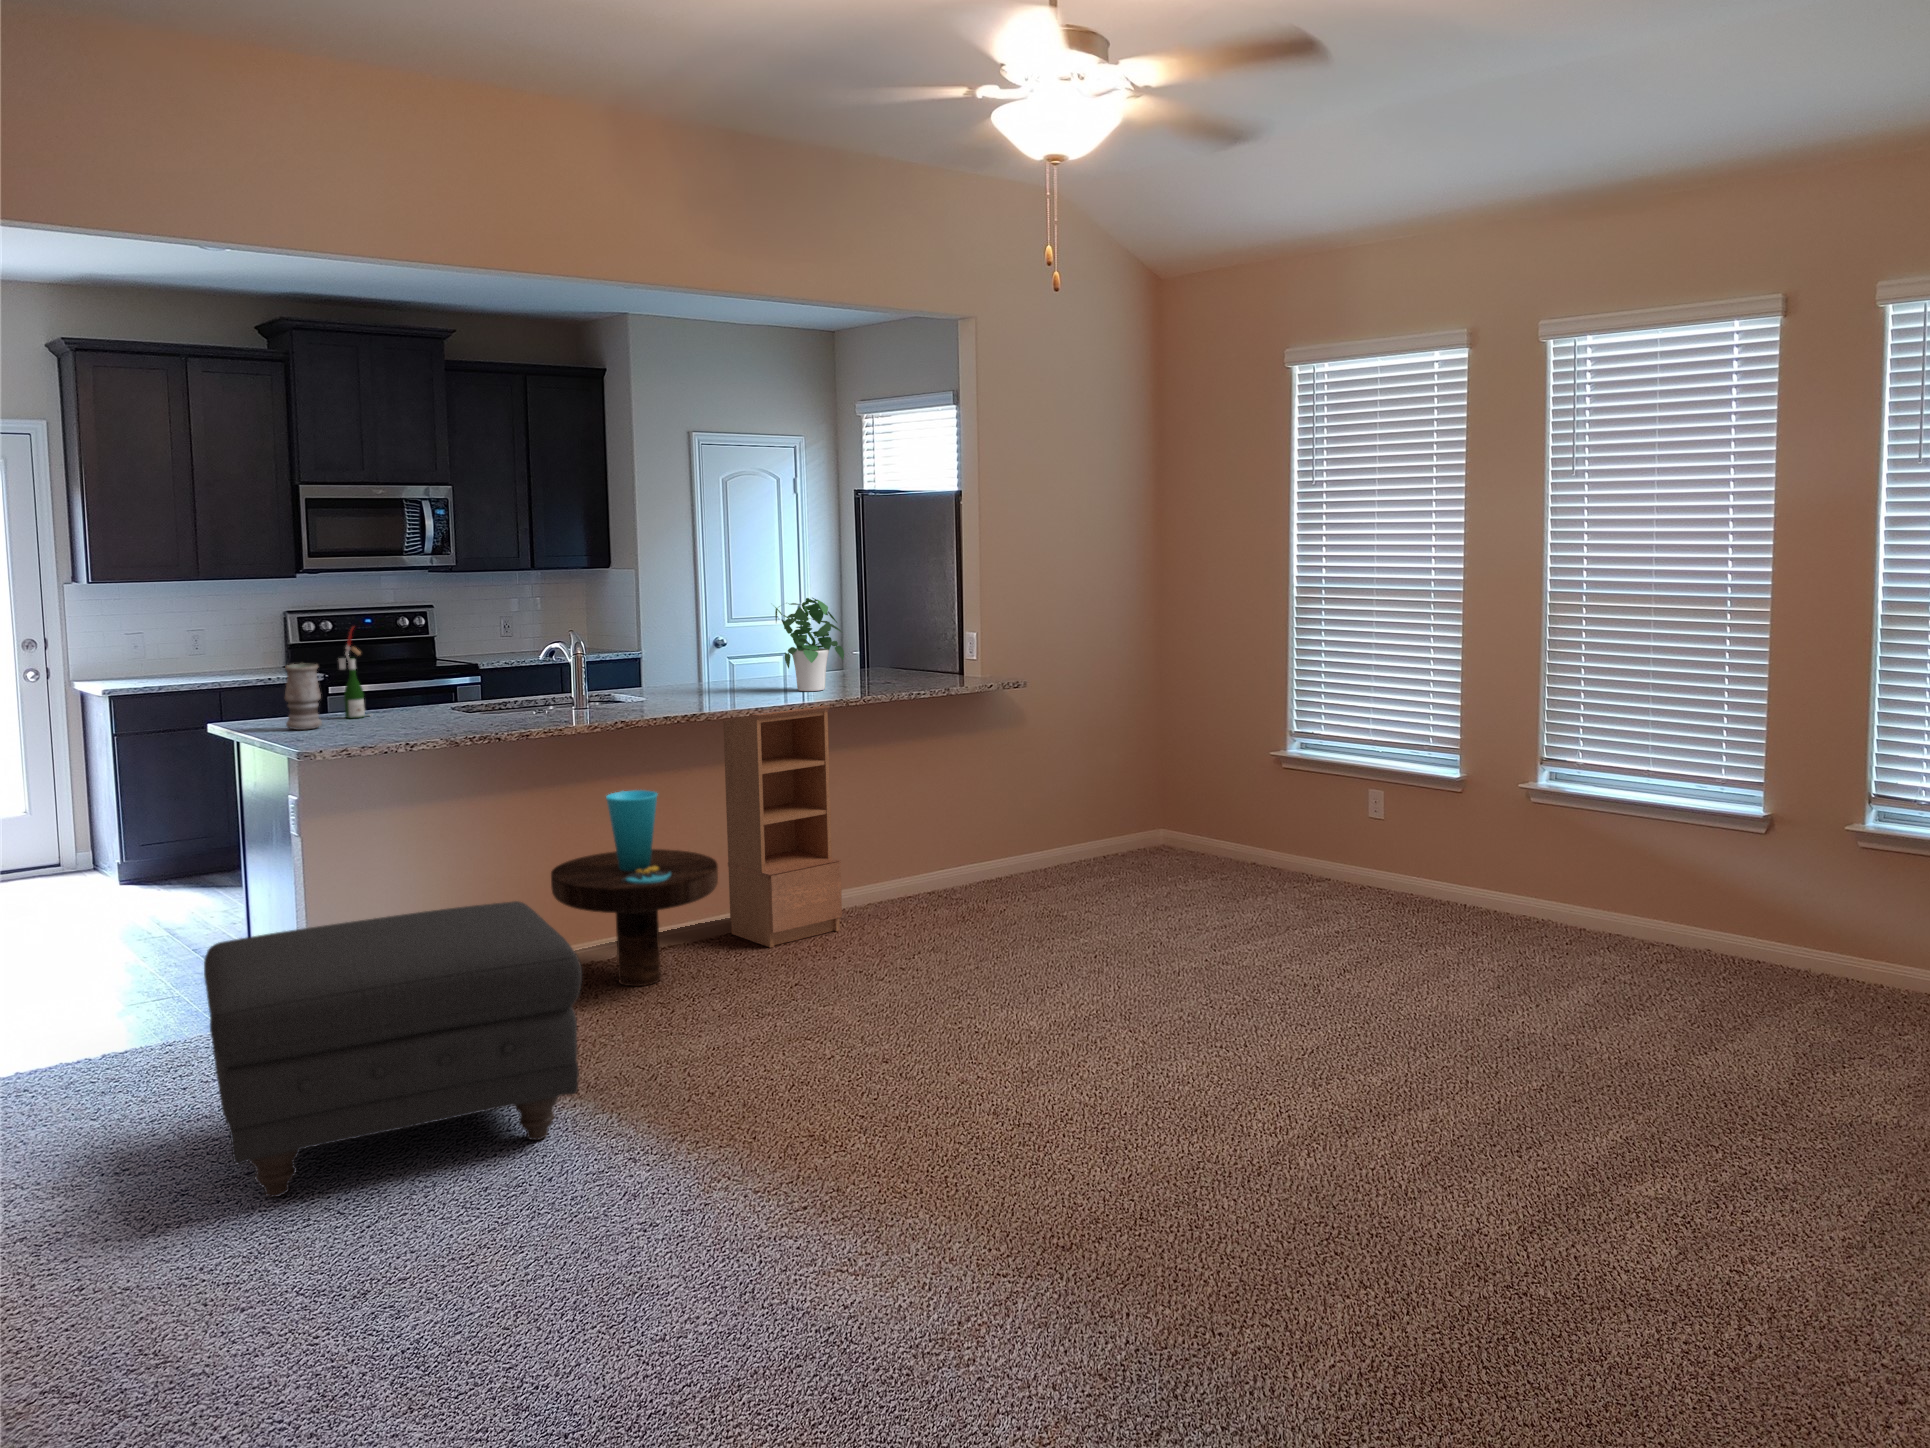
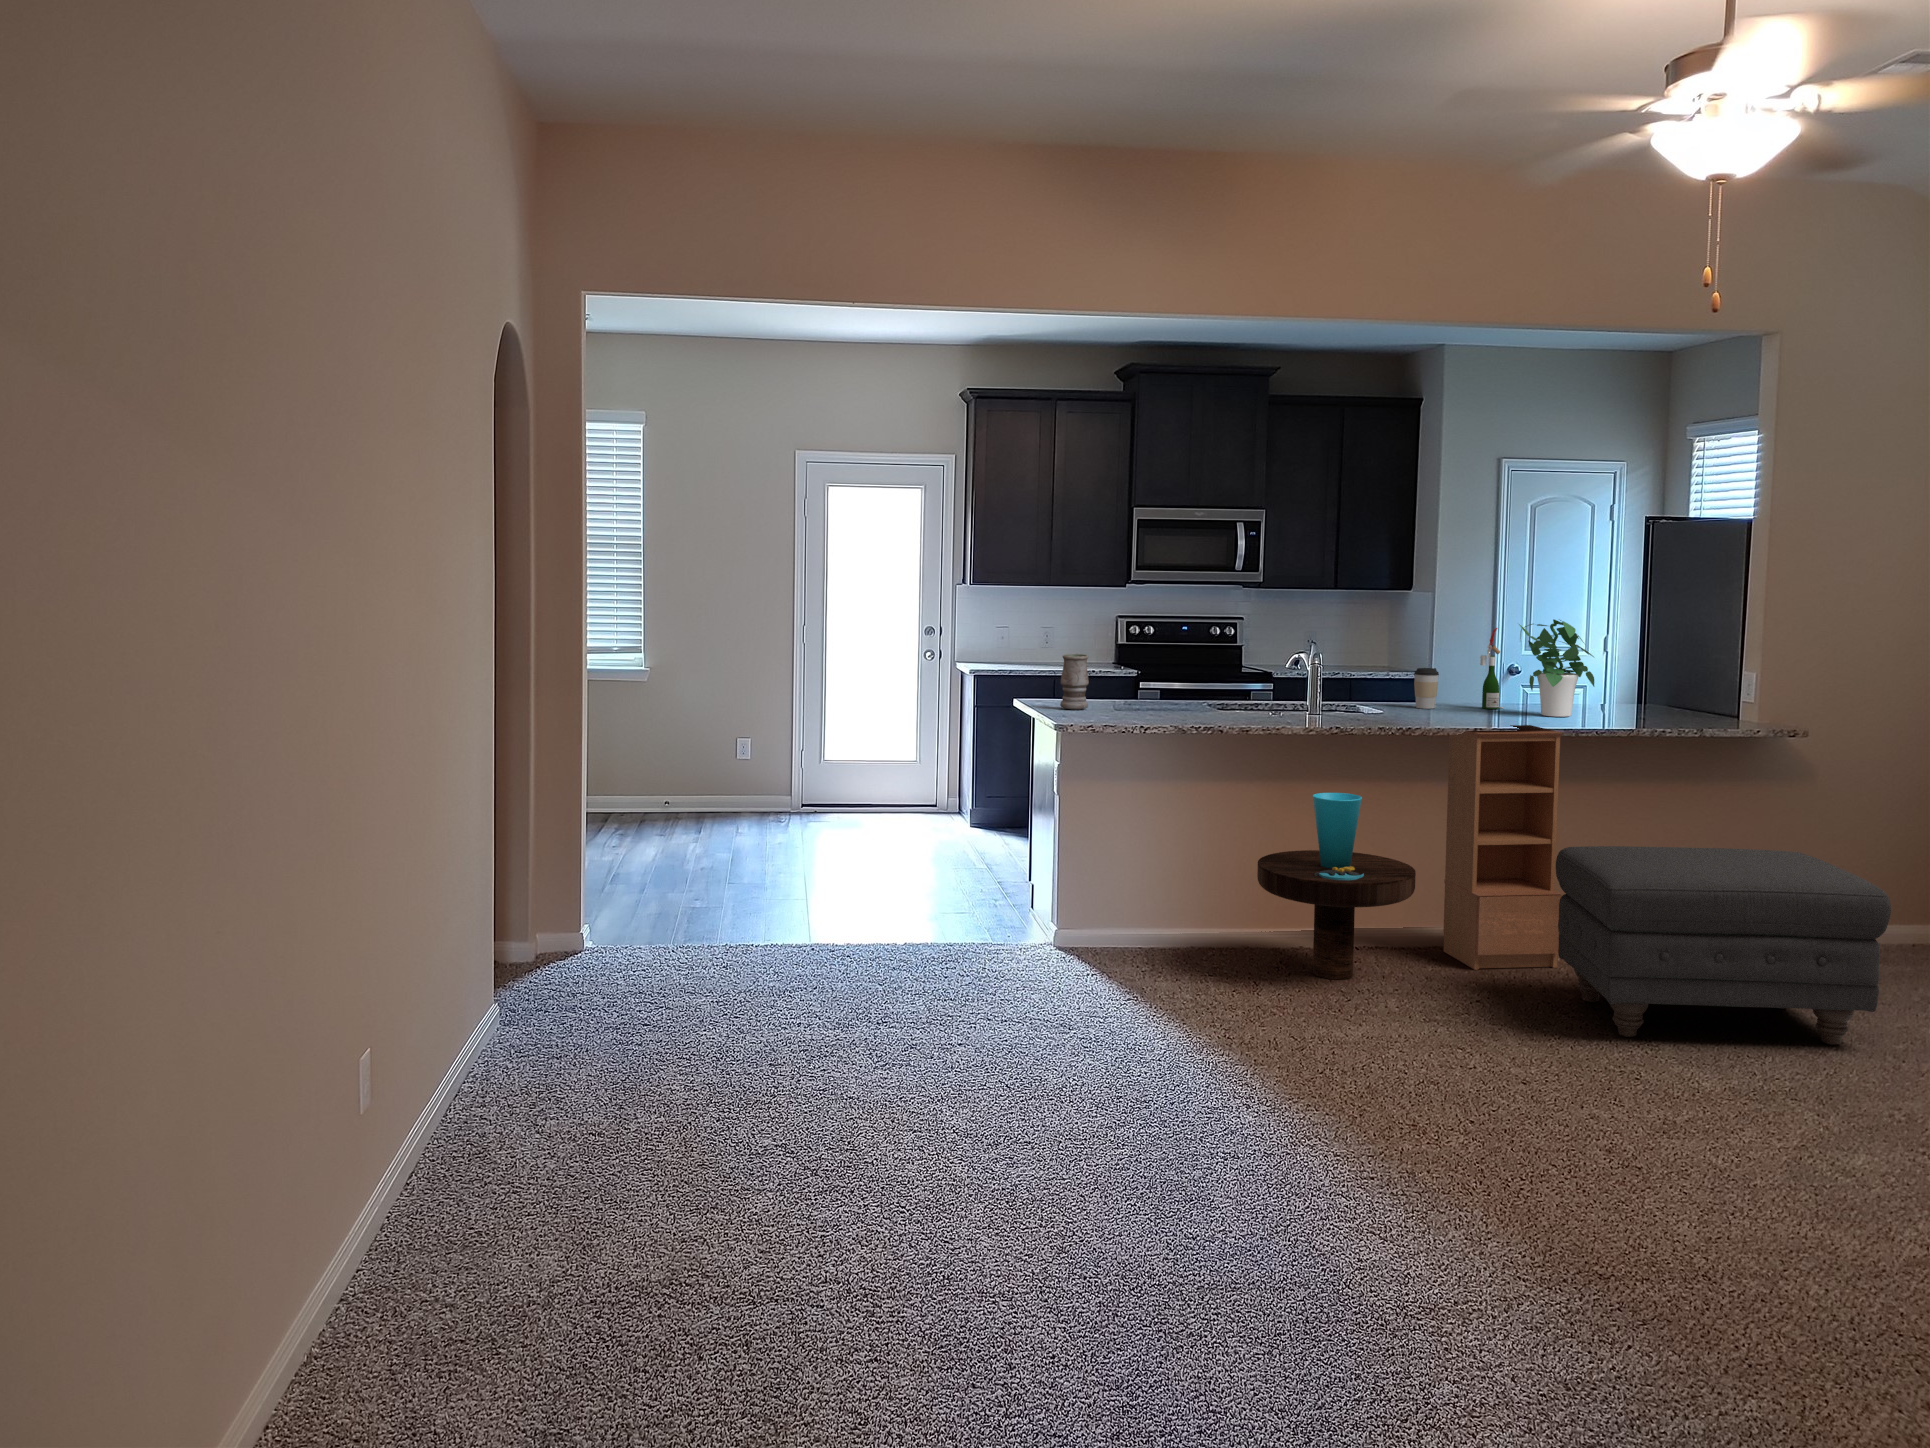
wine bottle: present [339,627,365,718] -> present [1480,628,1504,709]
coffee cup: none [671,652,696,693] -> present [1414,668,1439,709]
ottoman: present [204,901,582,1197] -> present [1556,846,1891,1045]

